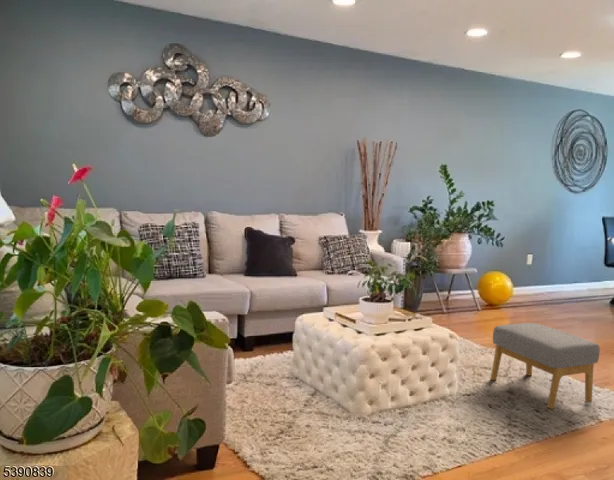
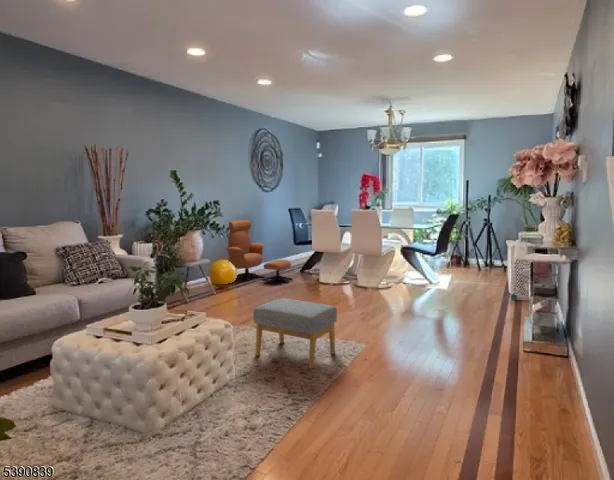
lounge chair: none [500,228,585,312] -> present [226,220,292,283]

